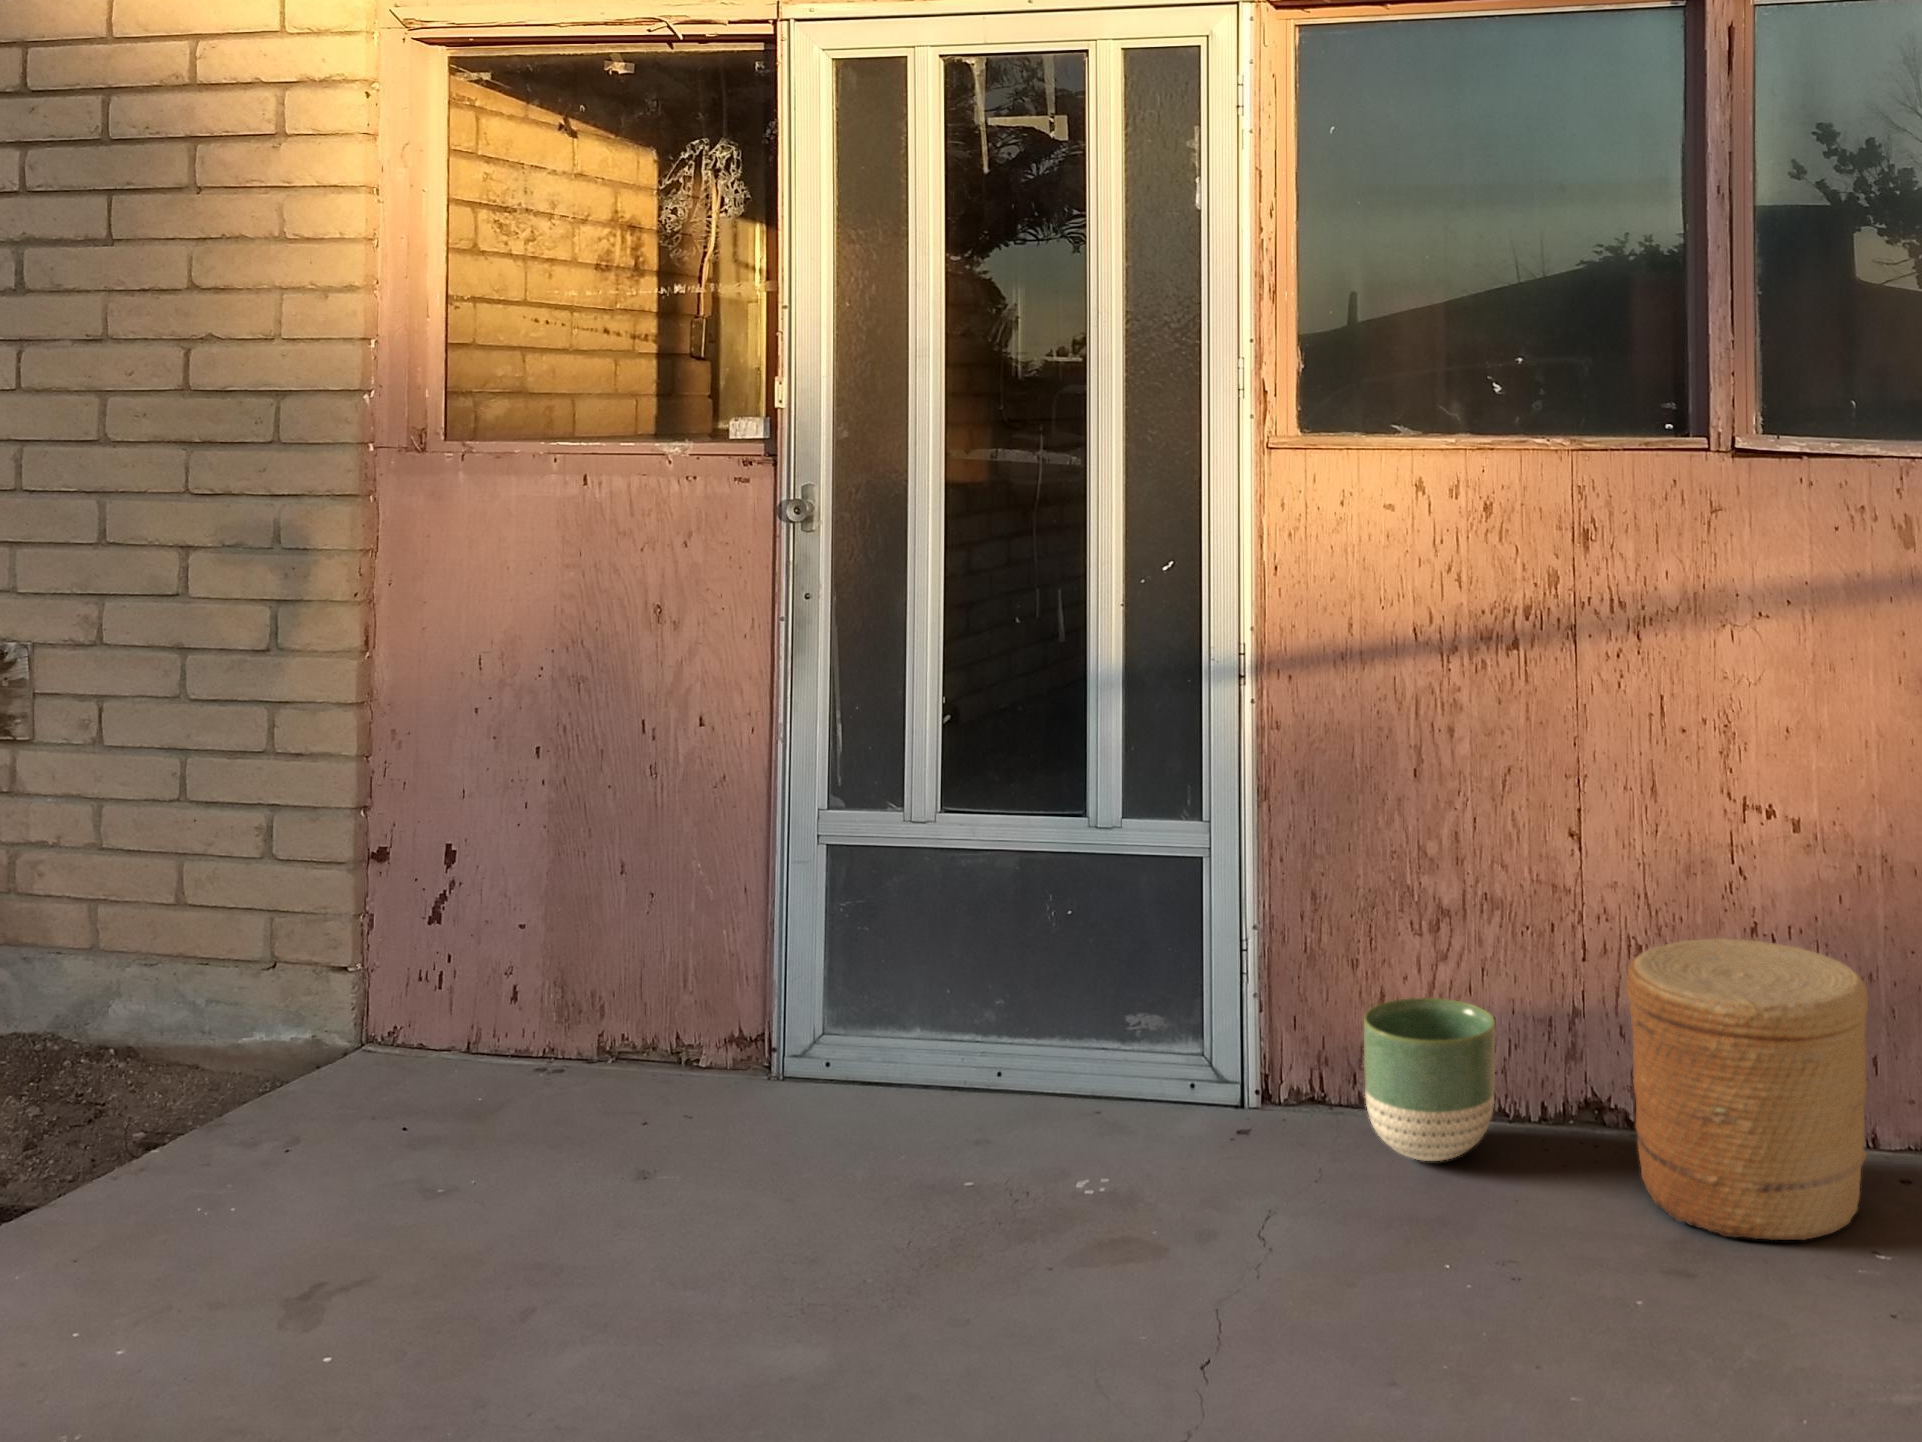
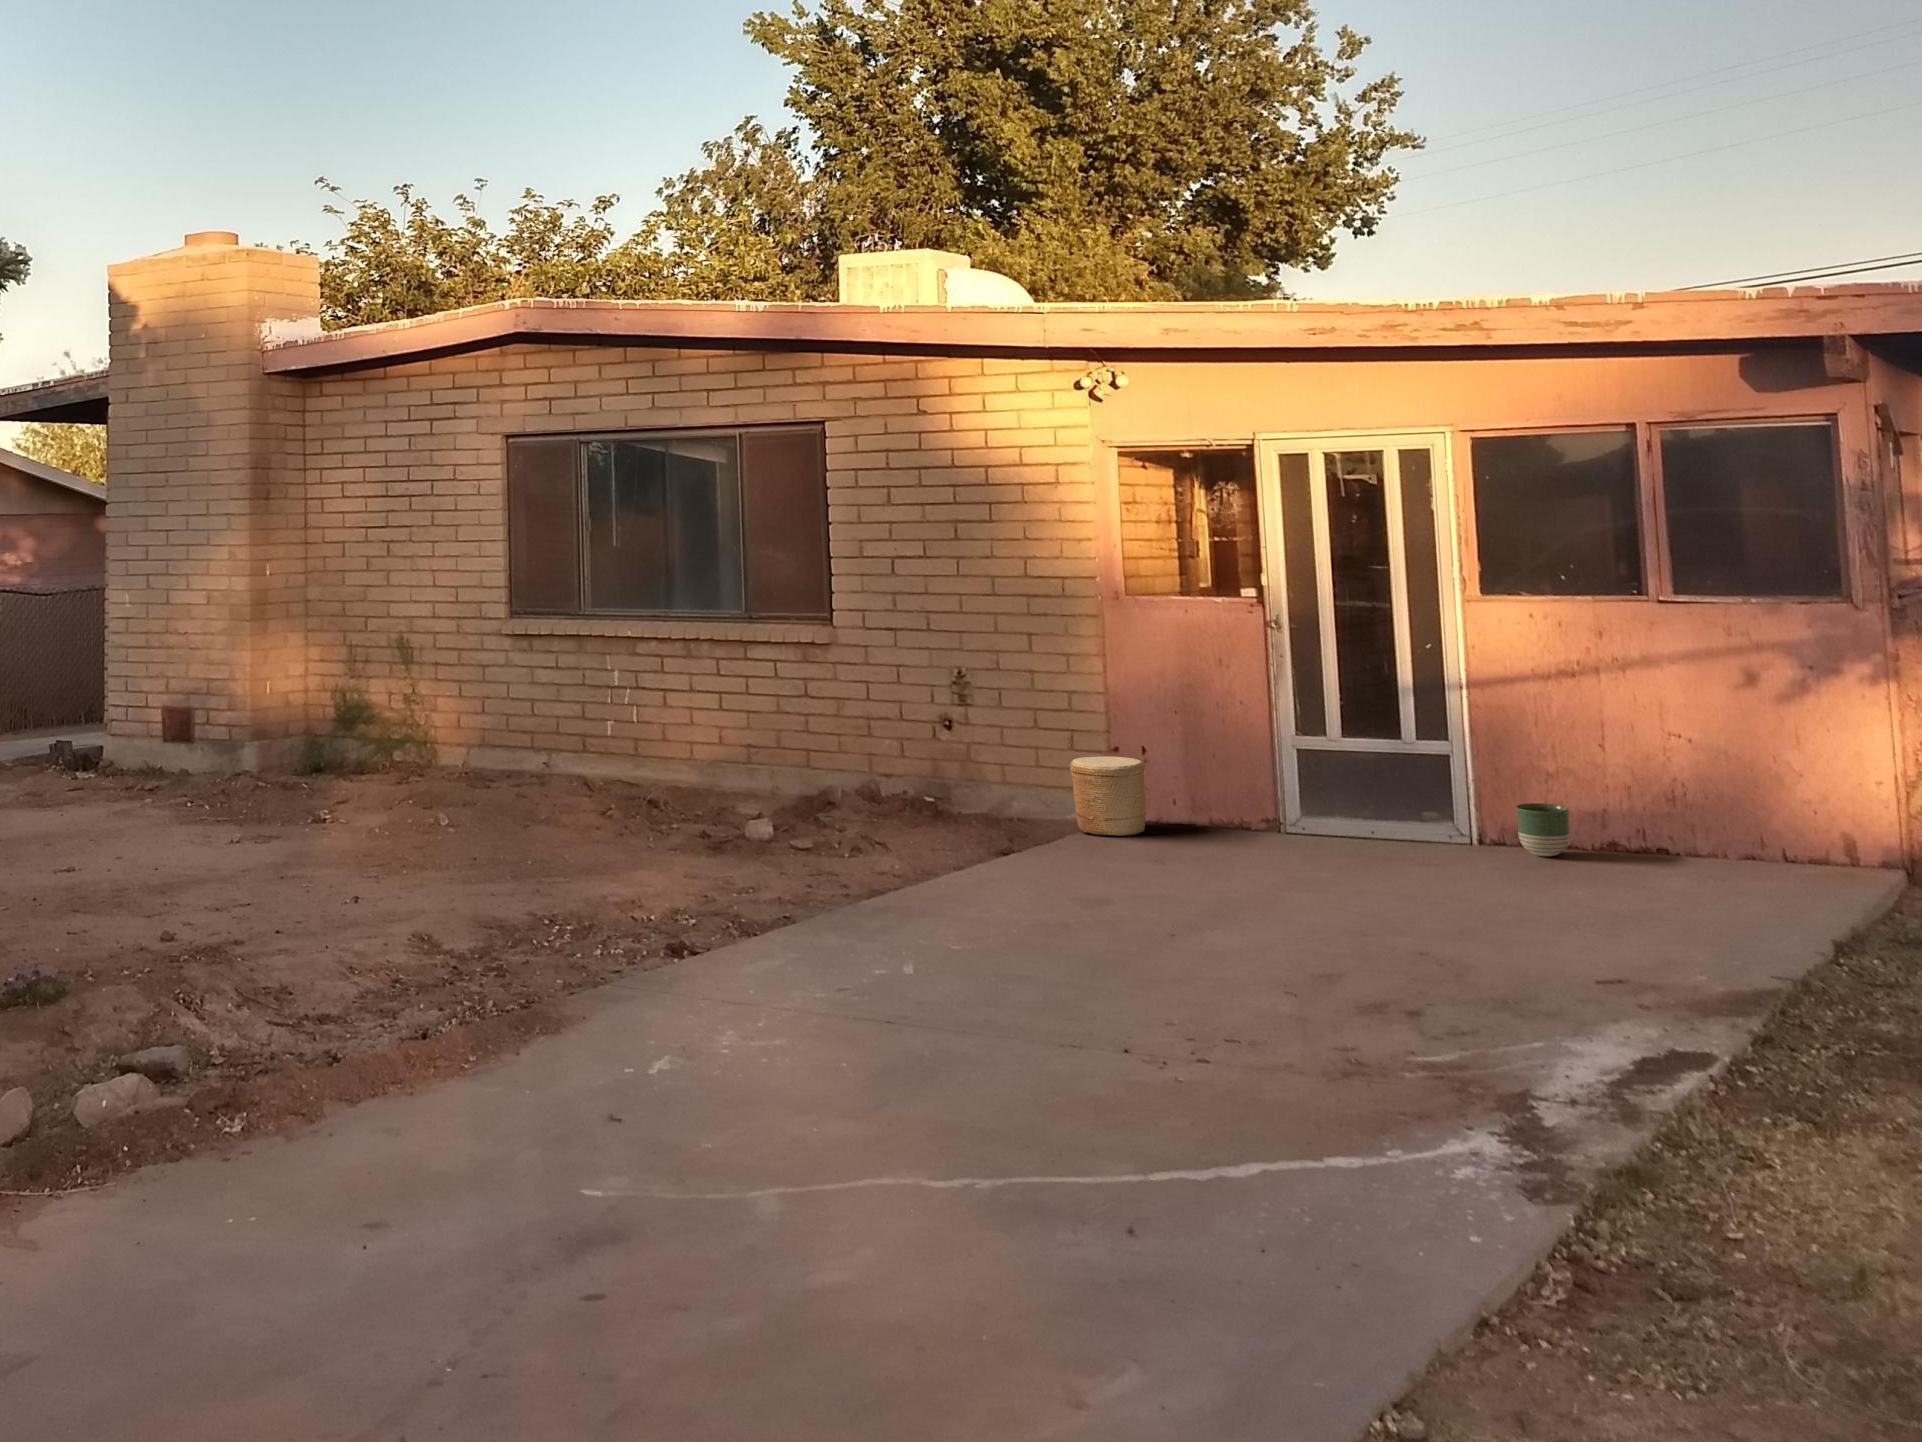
woven basket: present [1627,938,1868,1240] -> present [1070,756,1146,836]

